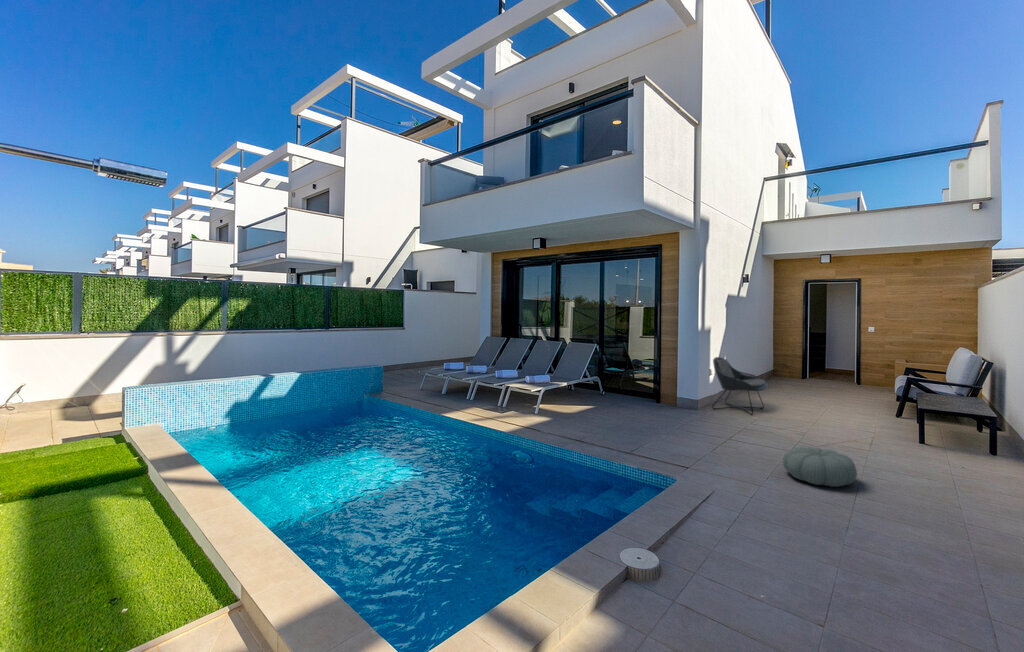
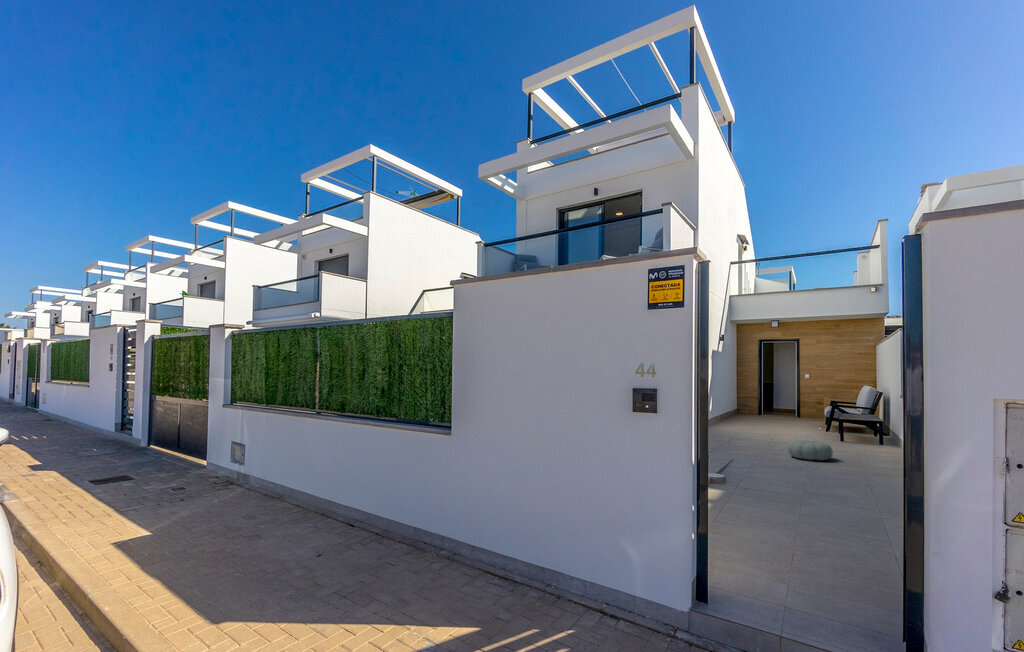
lounge chair: present [712,357,768,415] -> none [714,394,753,434]

